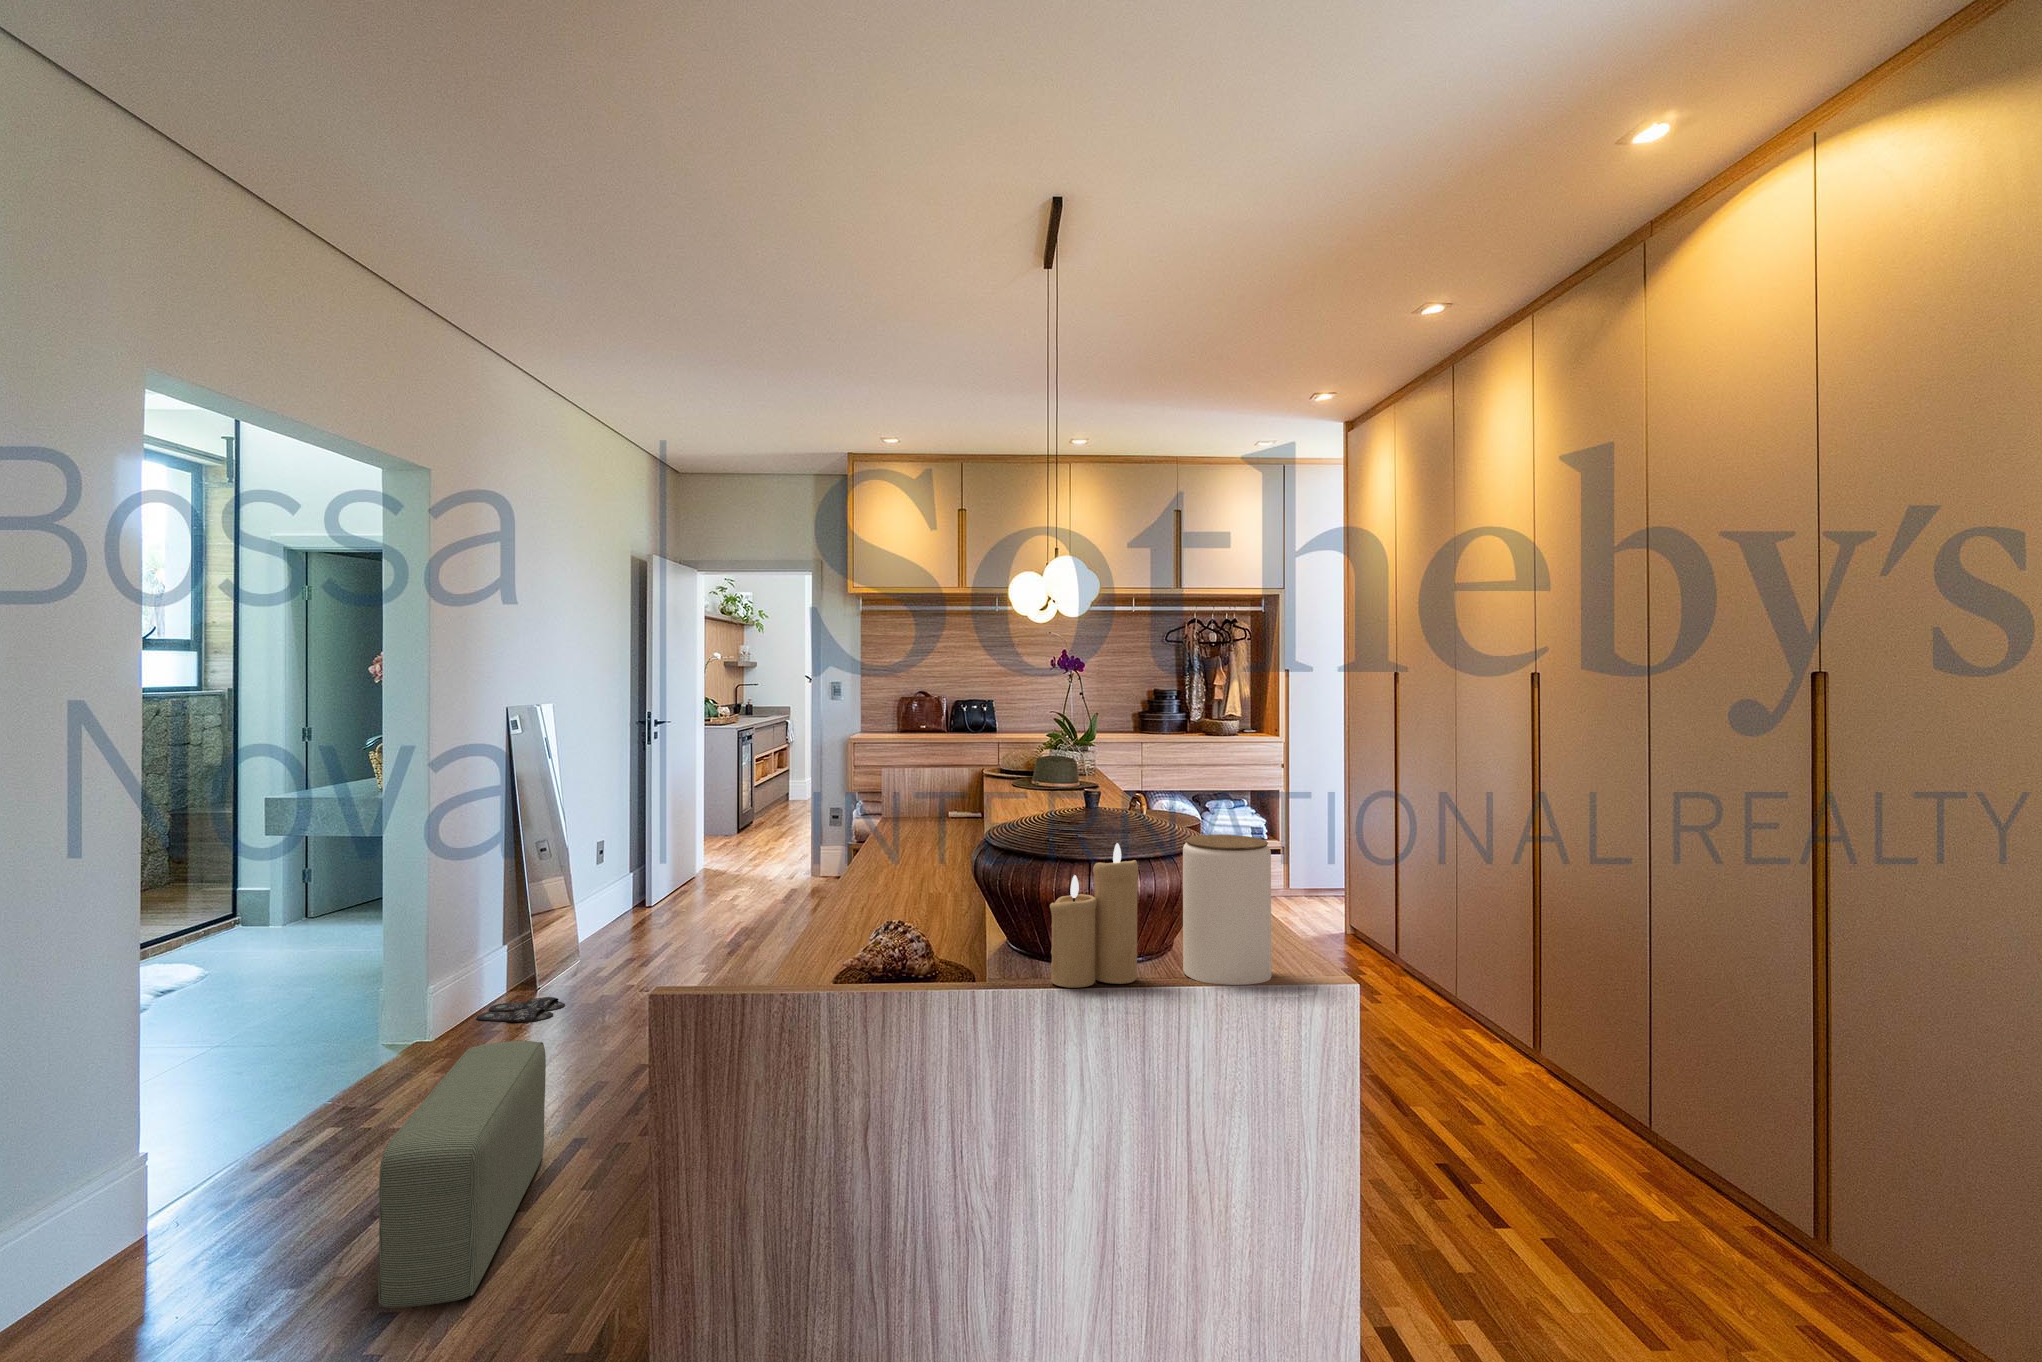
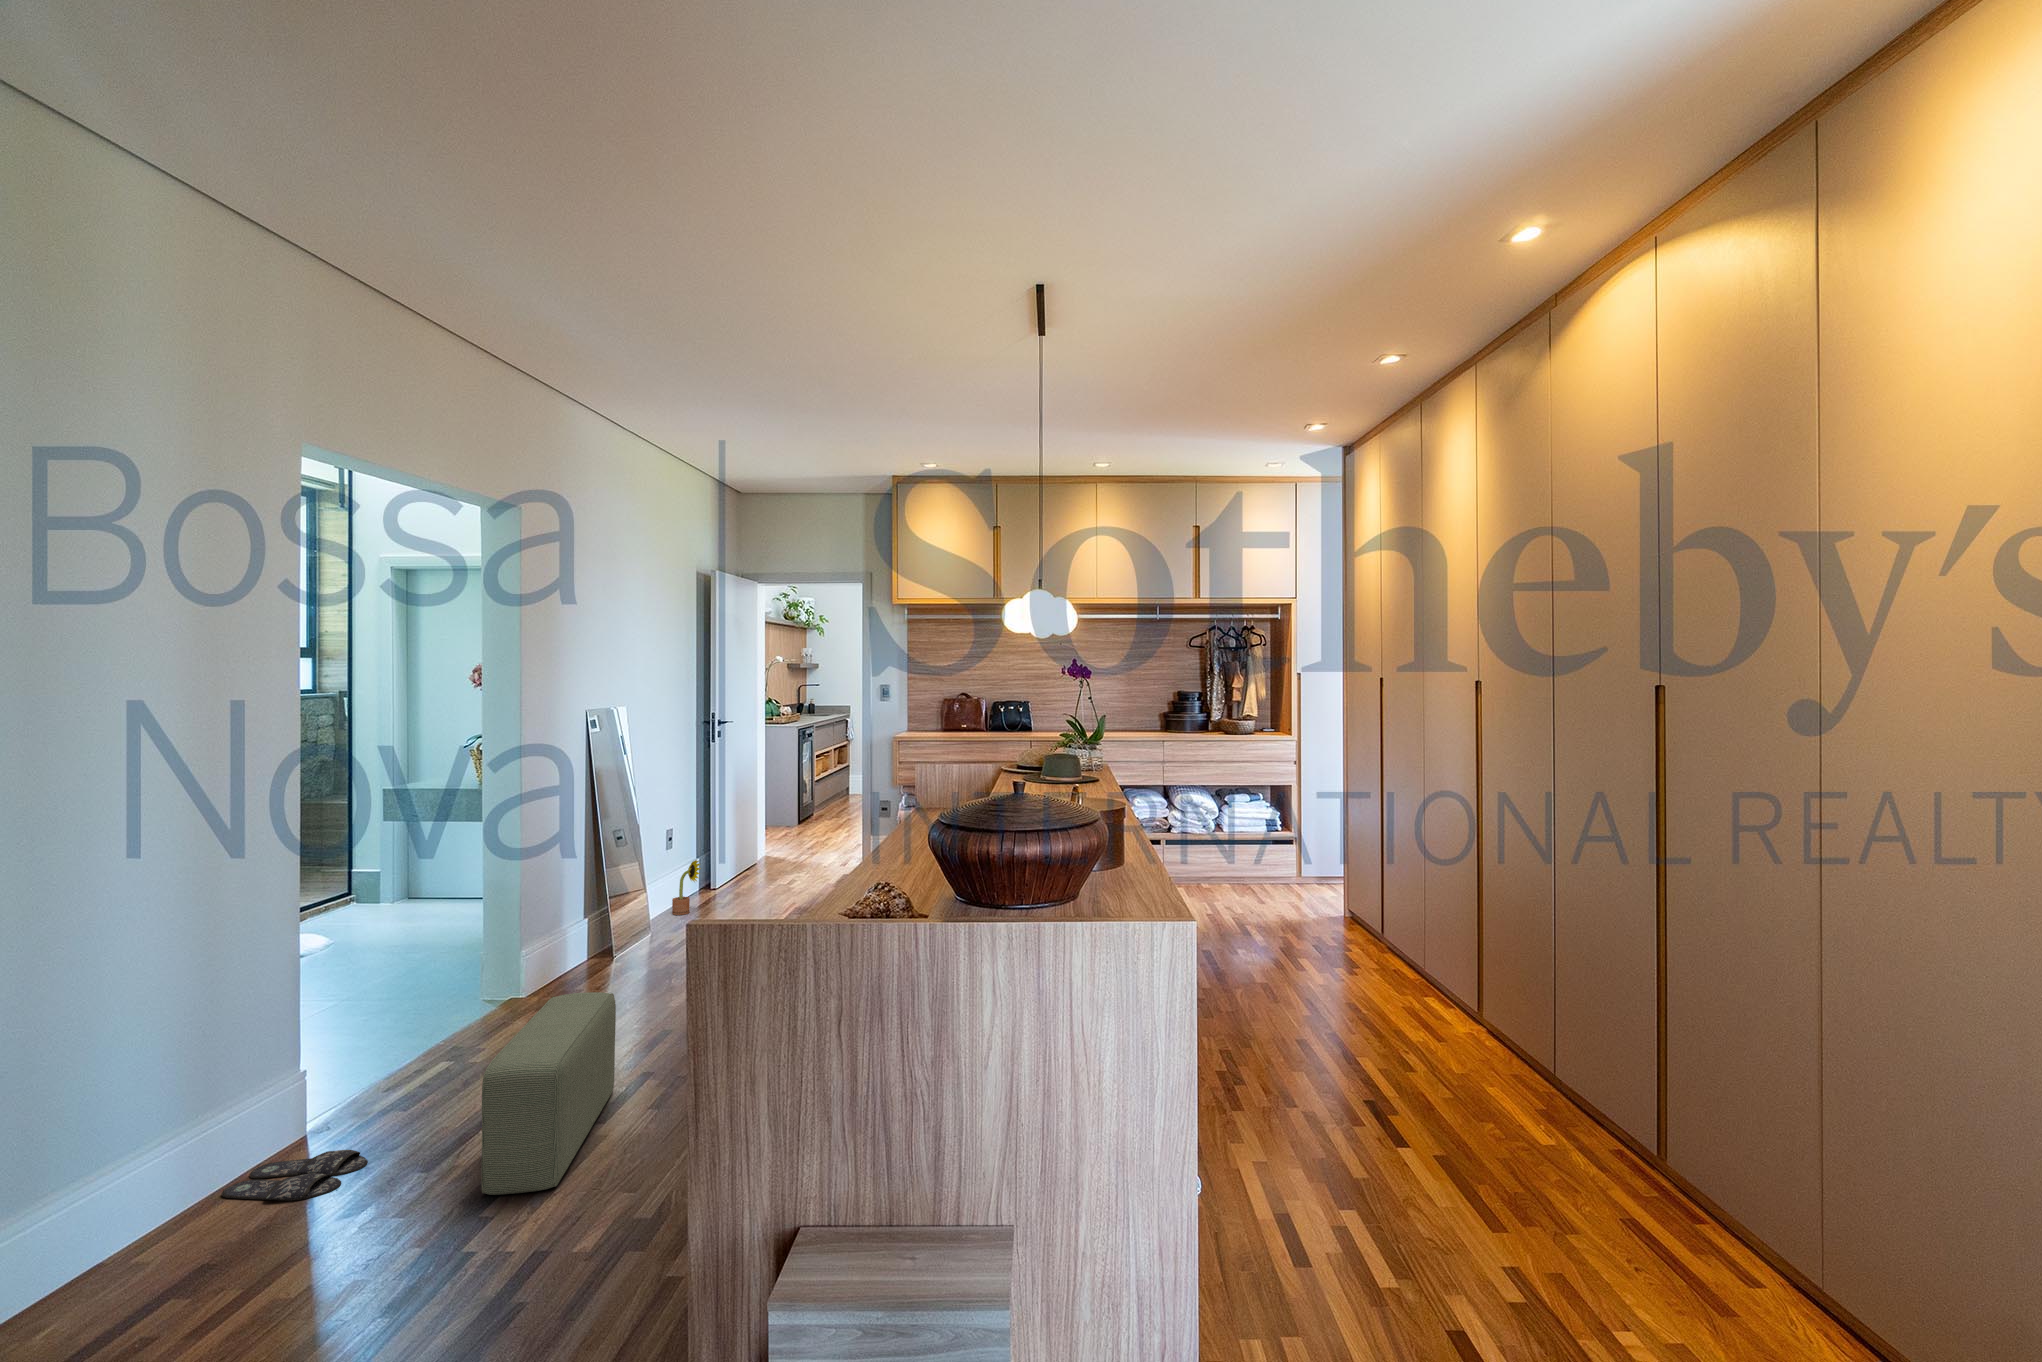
jar: present [1183,835,1272,985] -> none [1077,814,1141,924]
candle: present [1050,843,1138,988] -> none [975,820,1041,924]
decorative plant: none [605,873,637,935] -> present [672,860,701,915]
slippers: present [477,997,565,1022] -> present [222,1150,368,1201]

